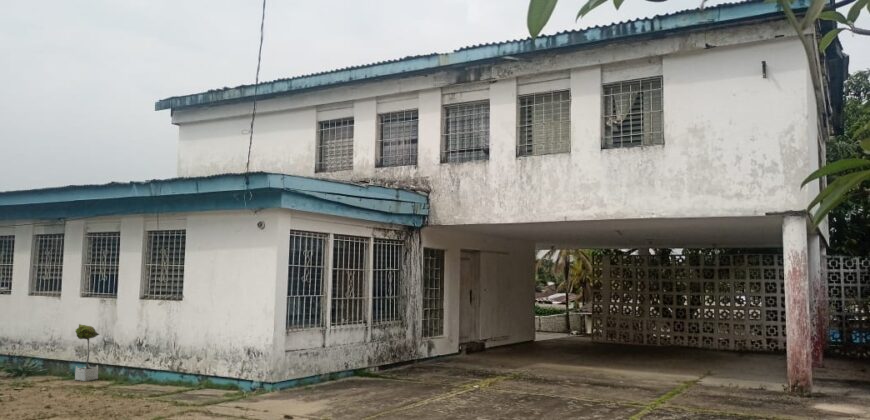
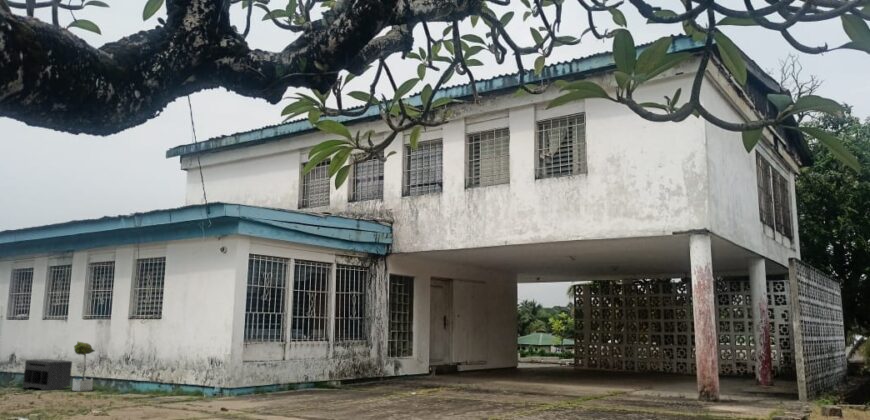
bench: none [12,342,71,380] -> present [23,359,72,390]

